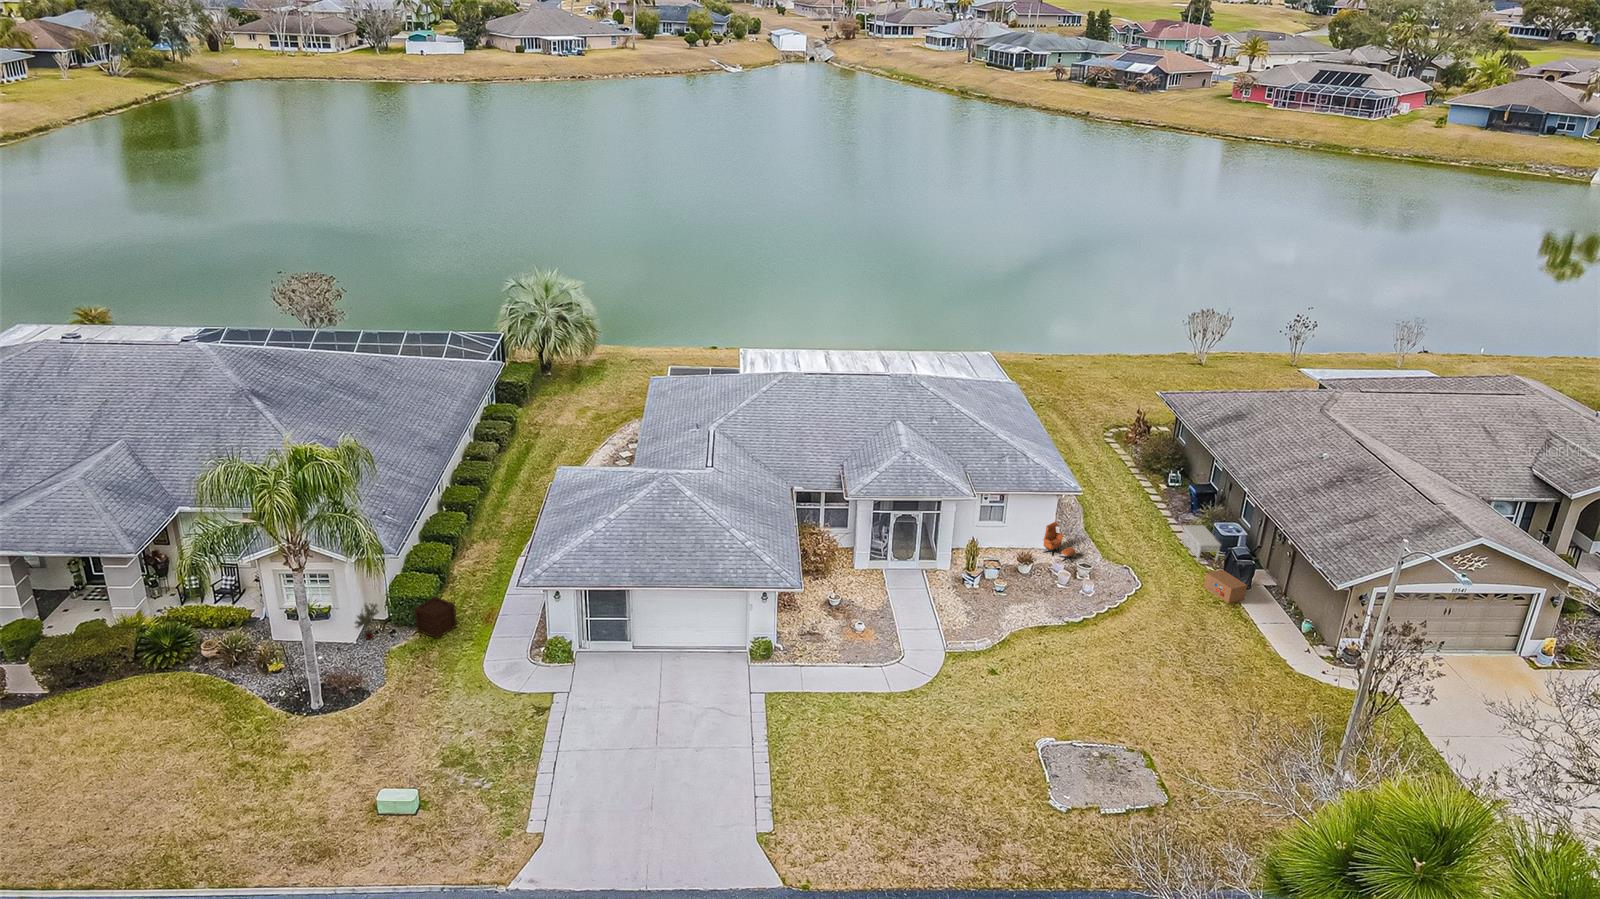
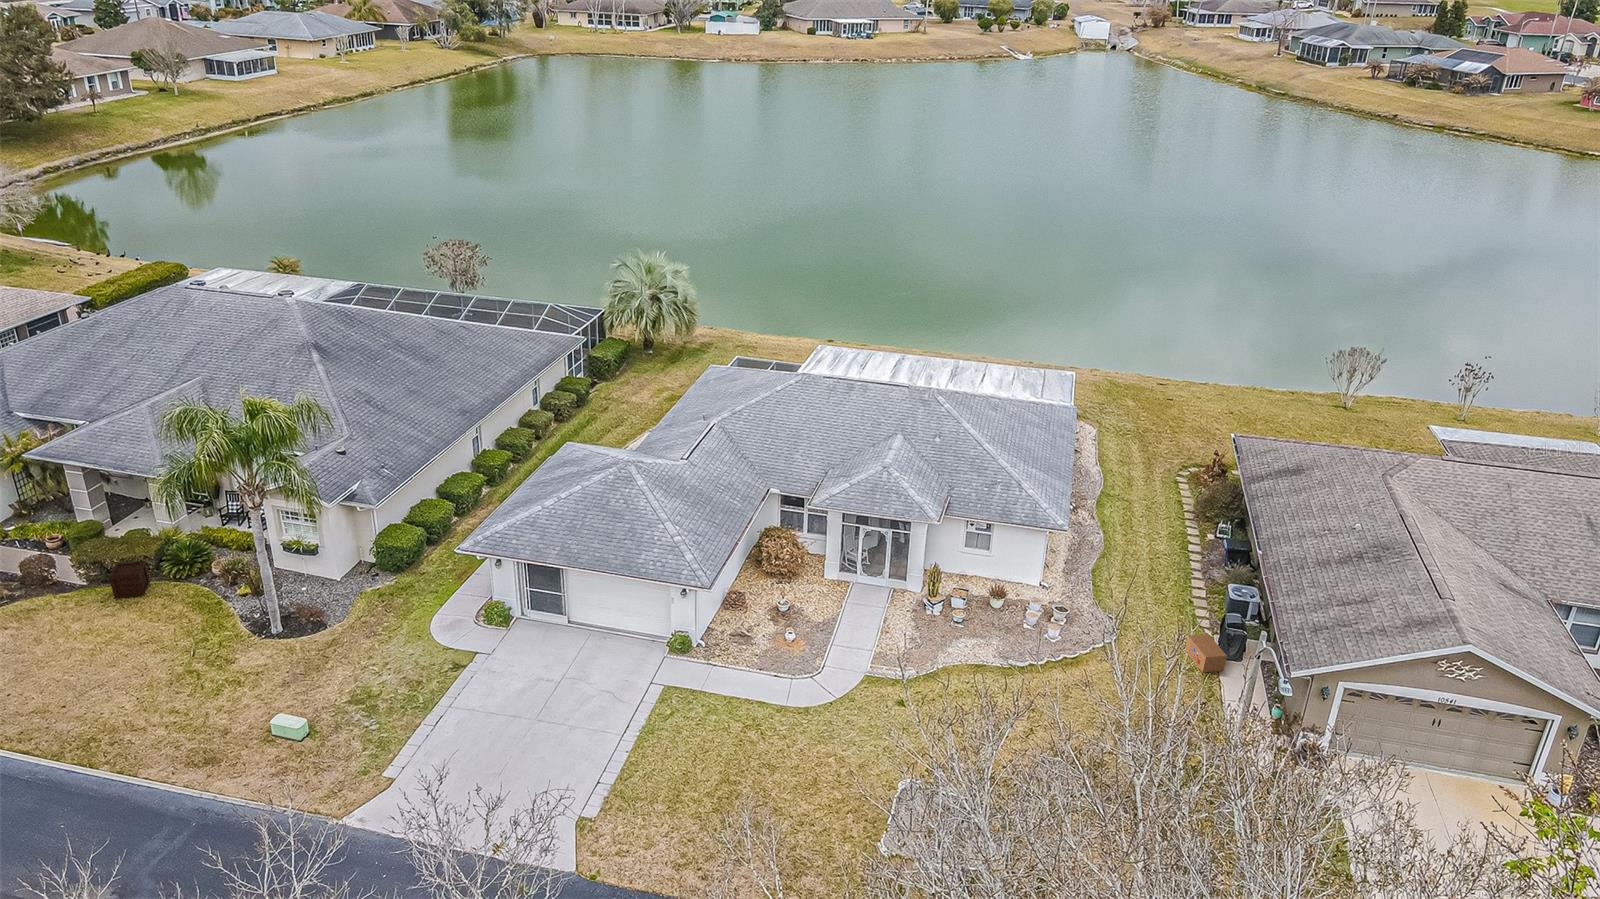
lounge chair: present [1043,522,1075,562] -> none [1027,558,1060,603]
storage bench: present [1181,525,1221,560] -> none [1189,581,1224,625]
wooden crate: present [414,597,457,638] -> present [109,561,150,599]
potted tree: present [355,604,379,639] -> none [338,546,363,579]

